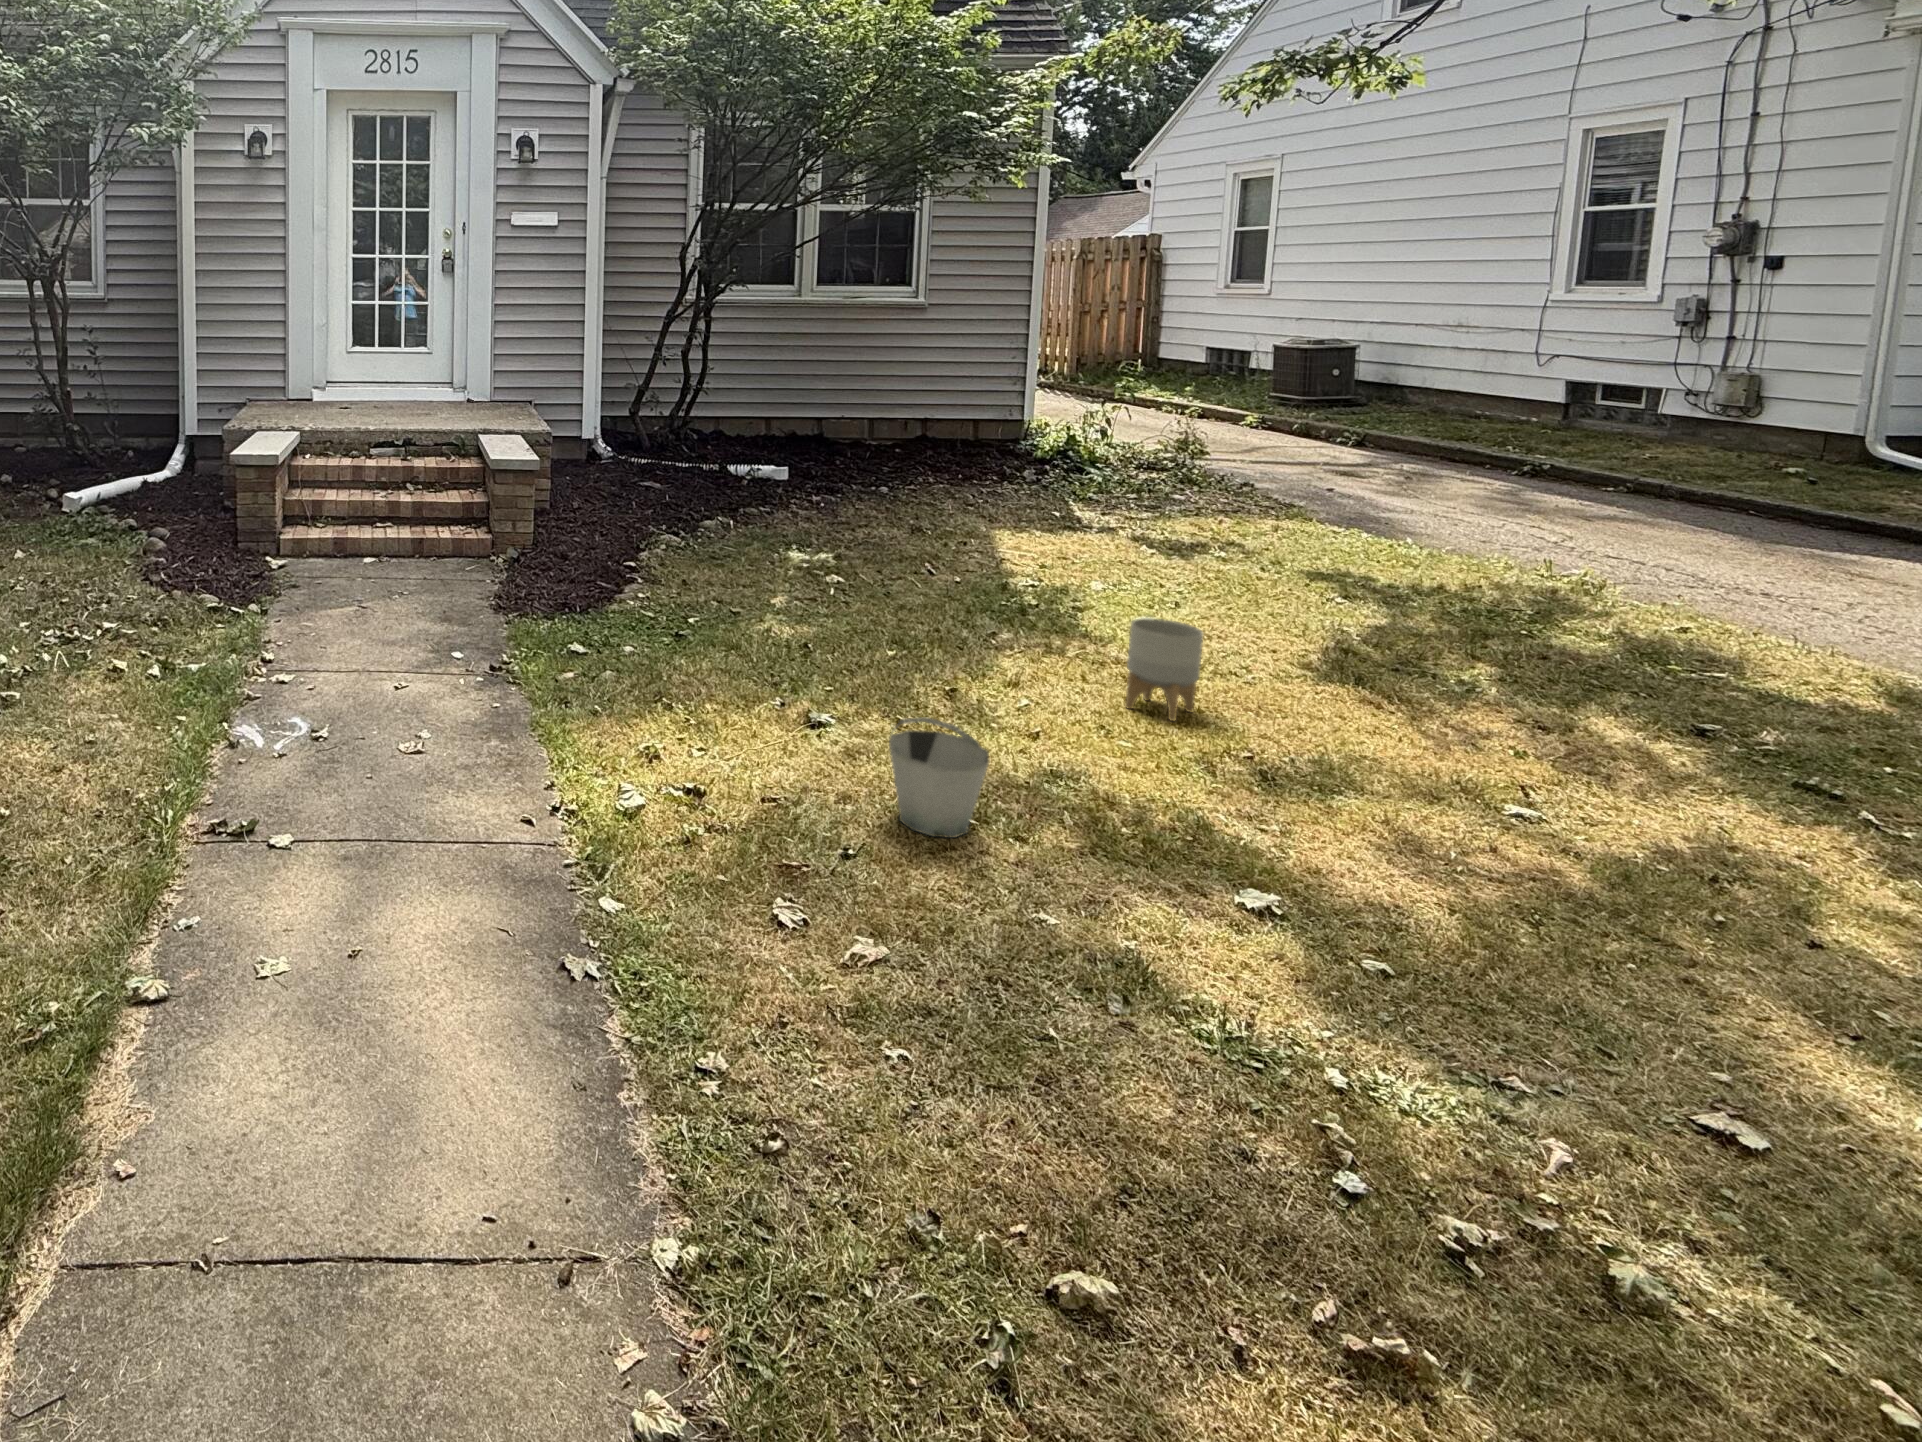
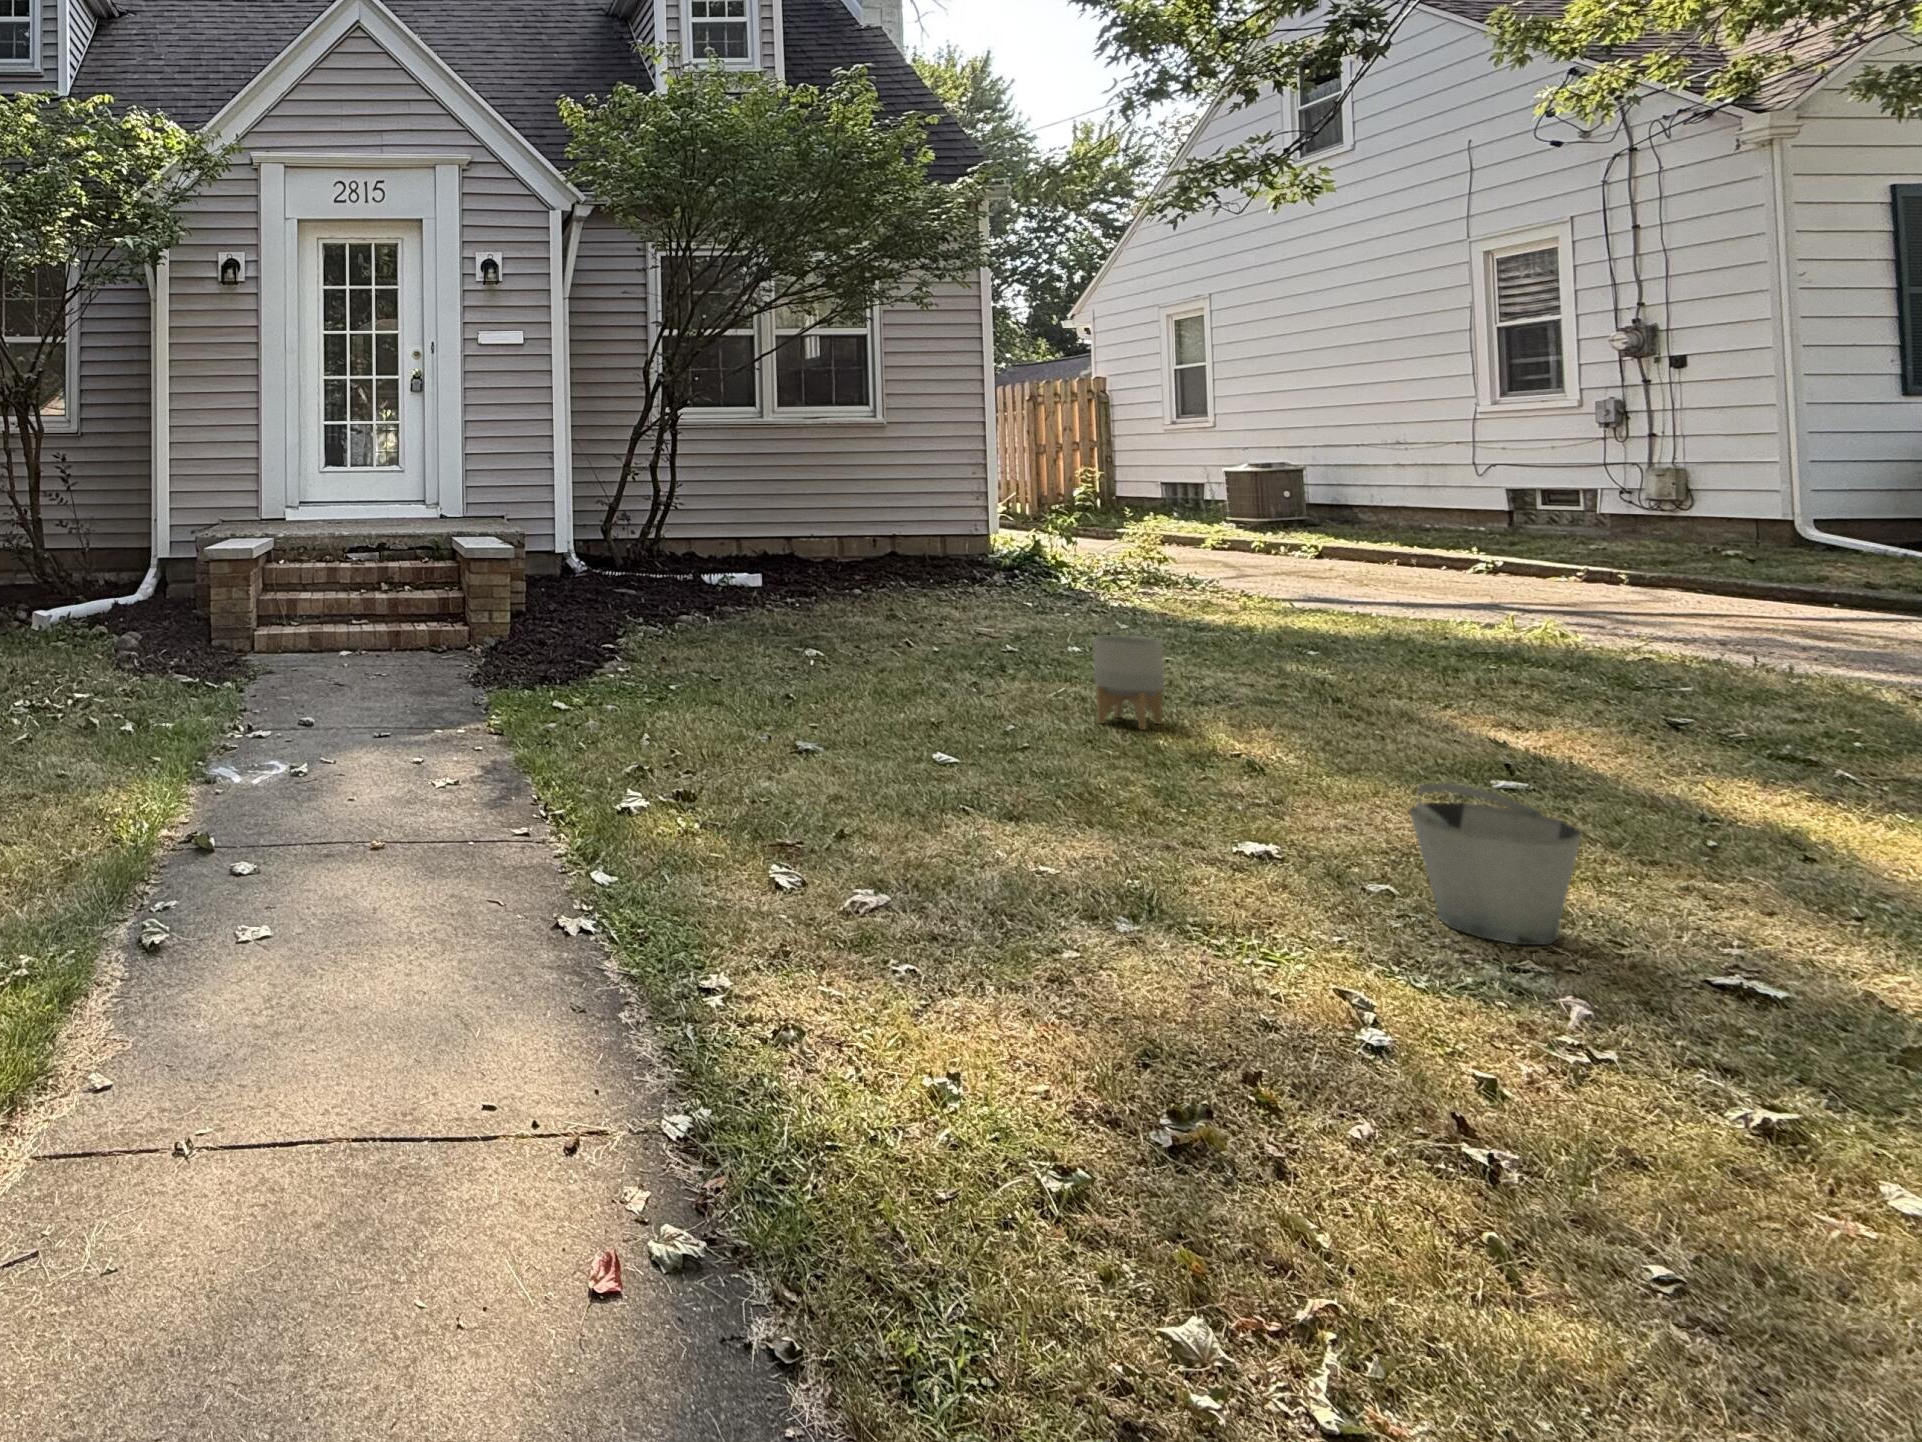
bucket: present [889,717,990,838] -> present [1409,783,1582,945]

